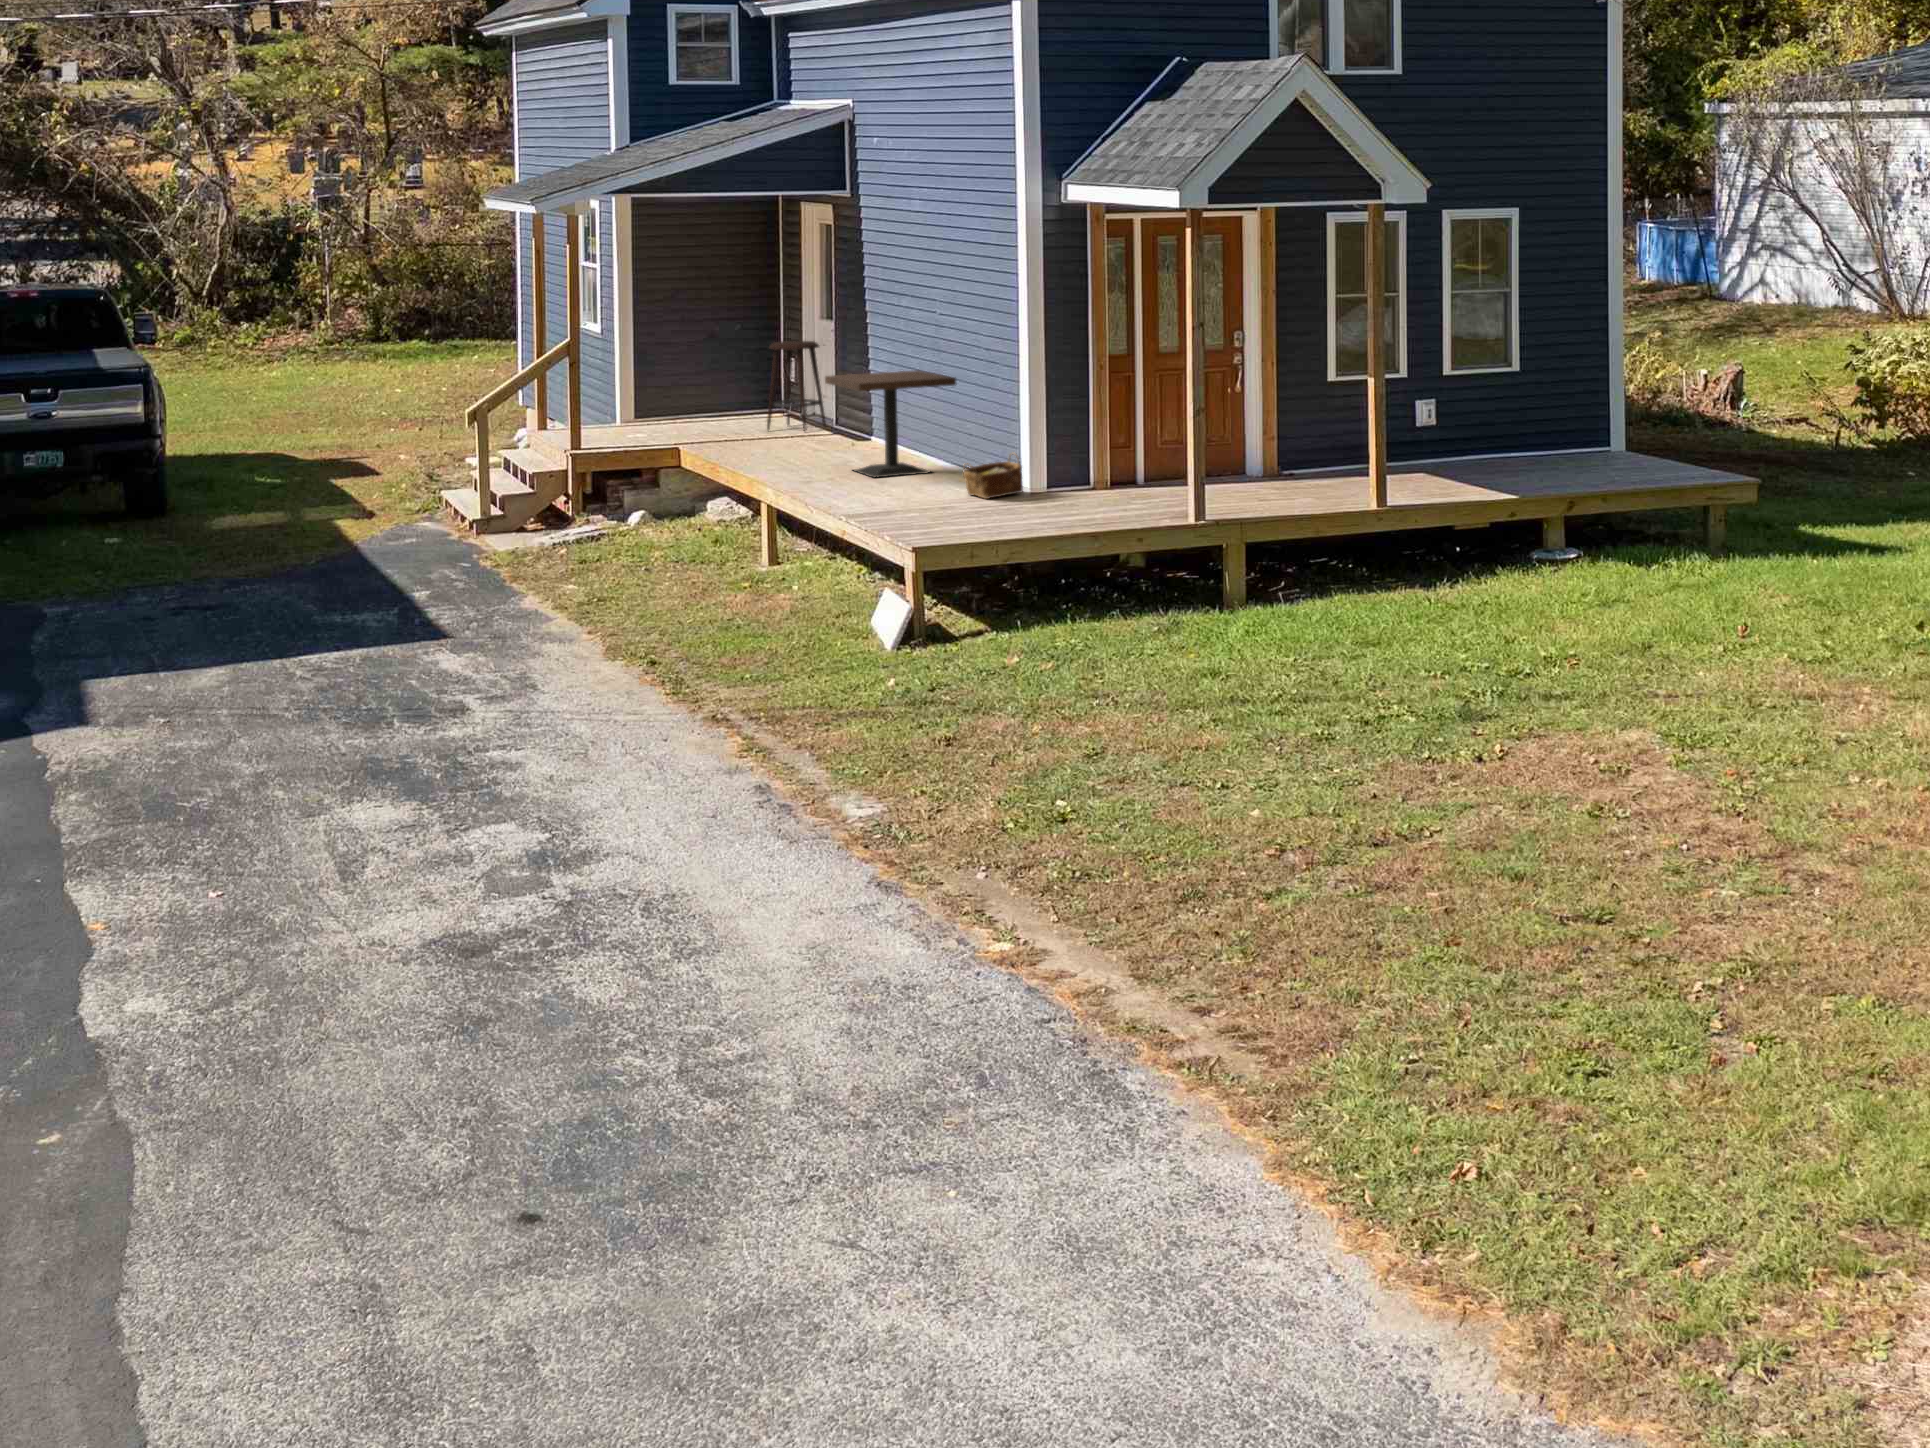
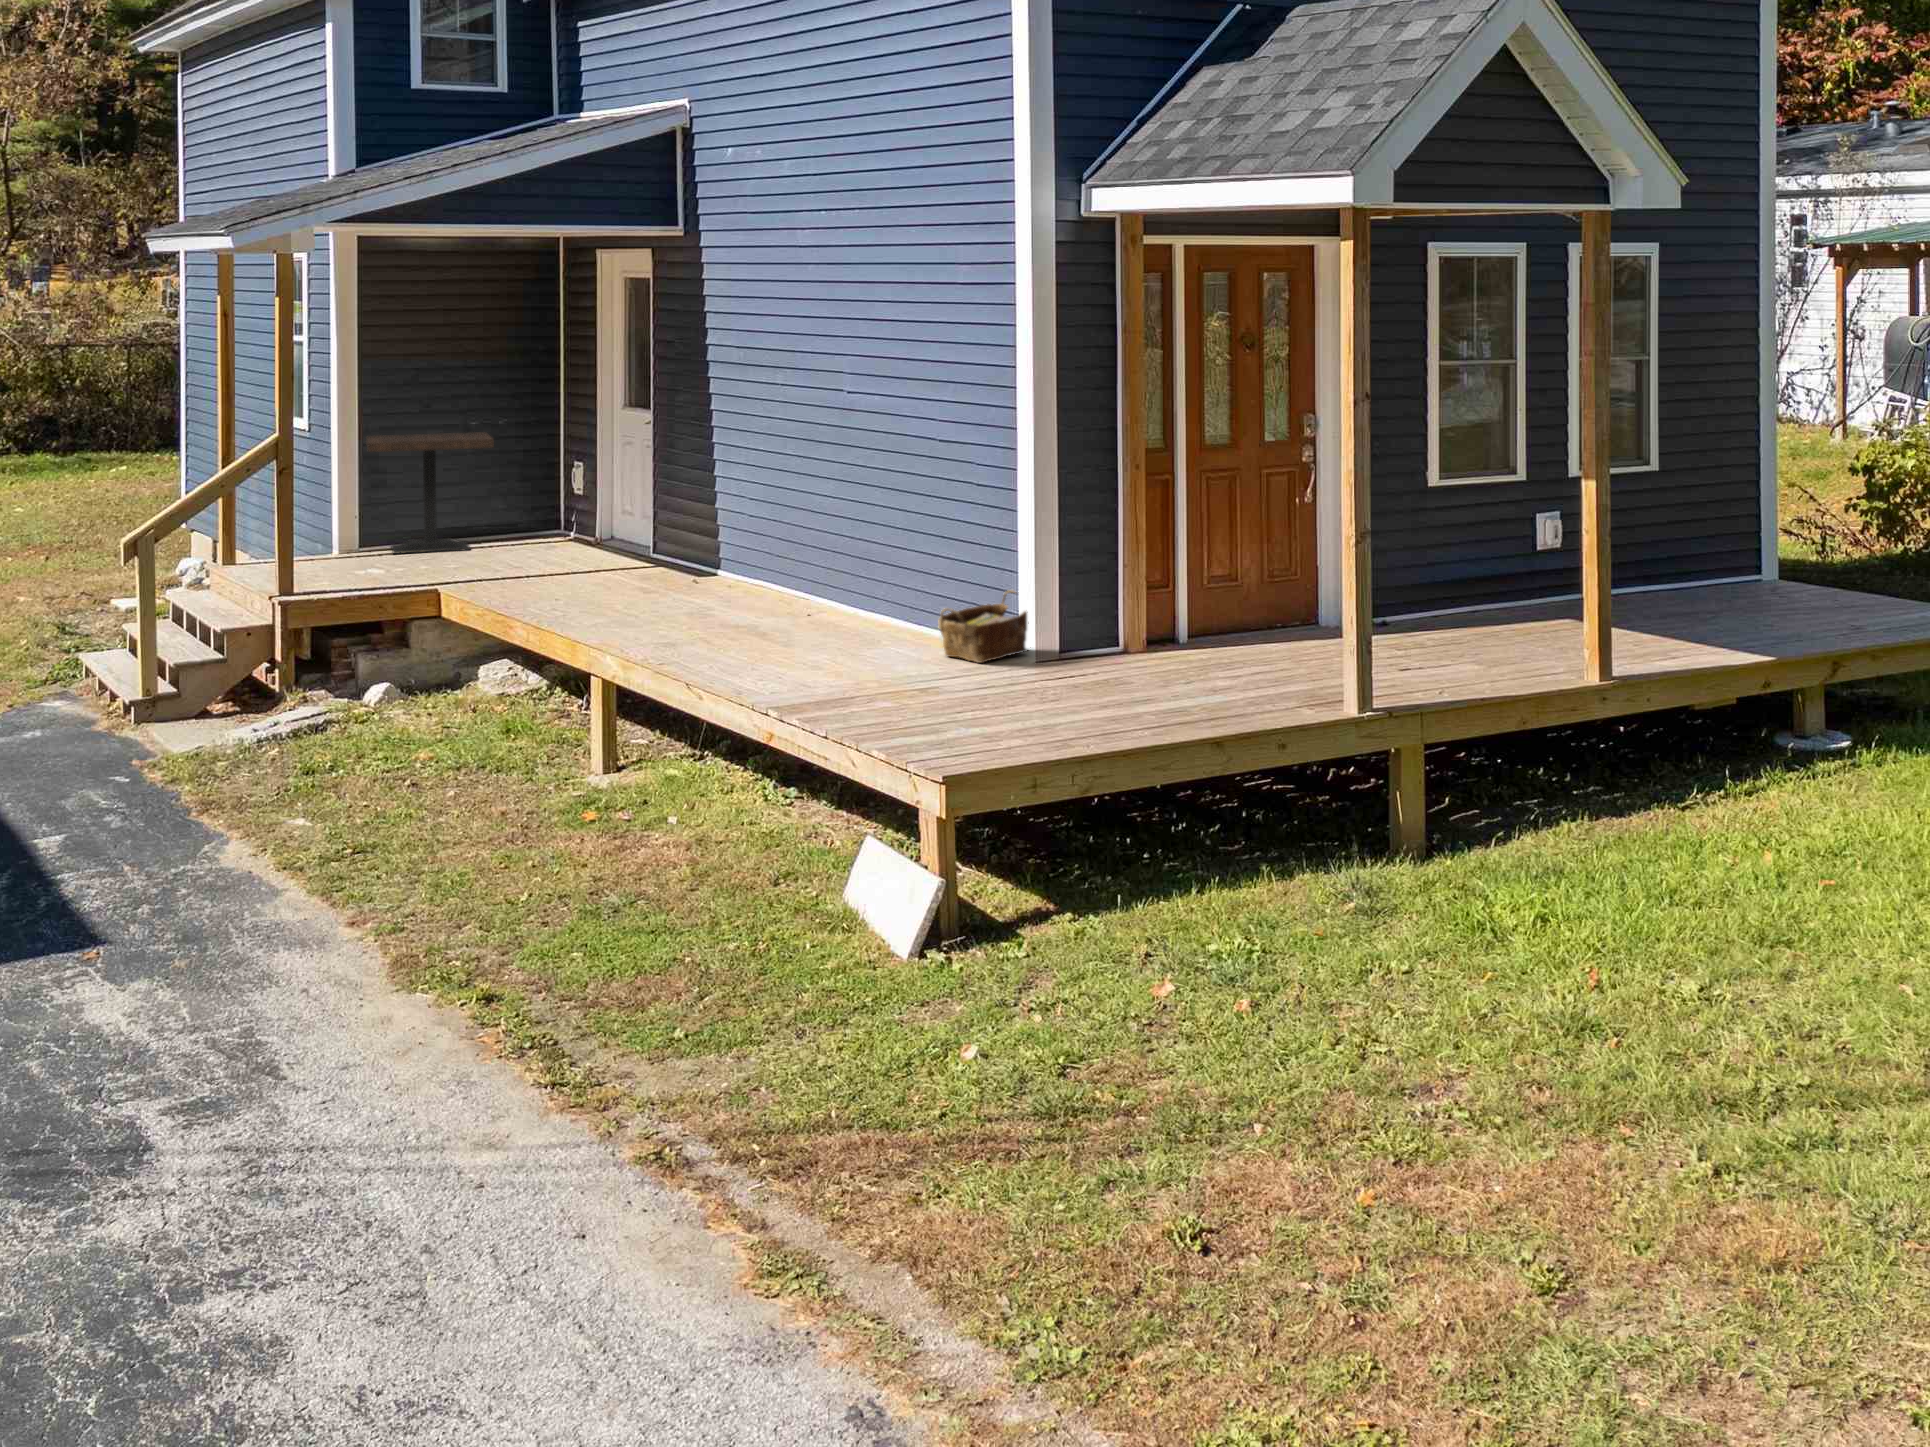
stool: present [767,341,826,431] -> none [564,432,647,560]
side table: present [825,370,956,477] -> present [366,432,494,554]

